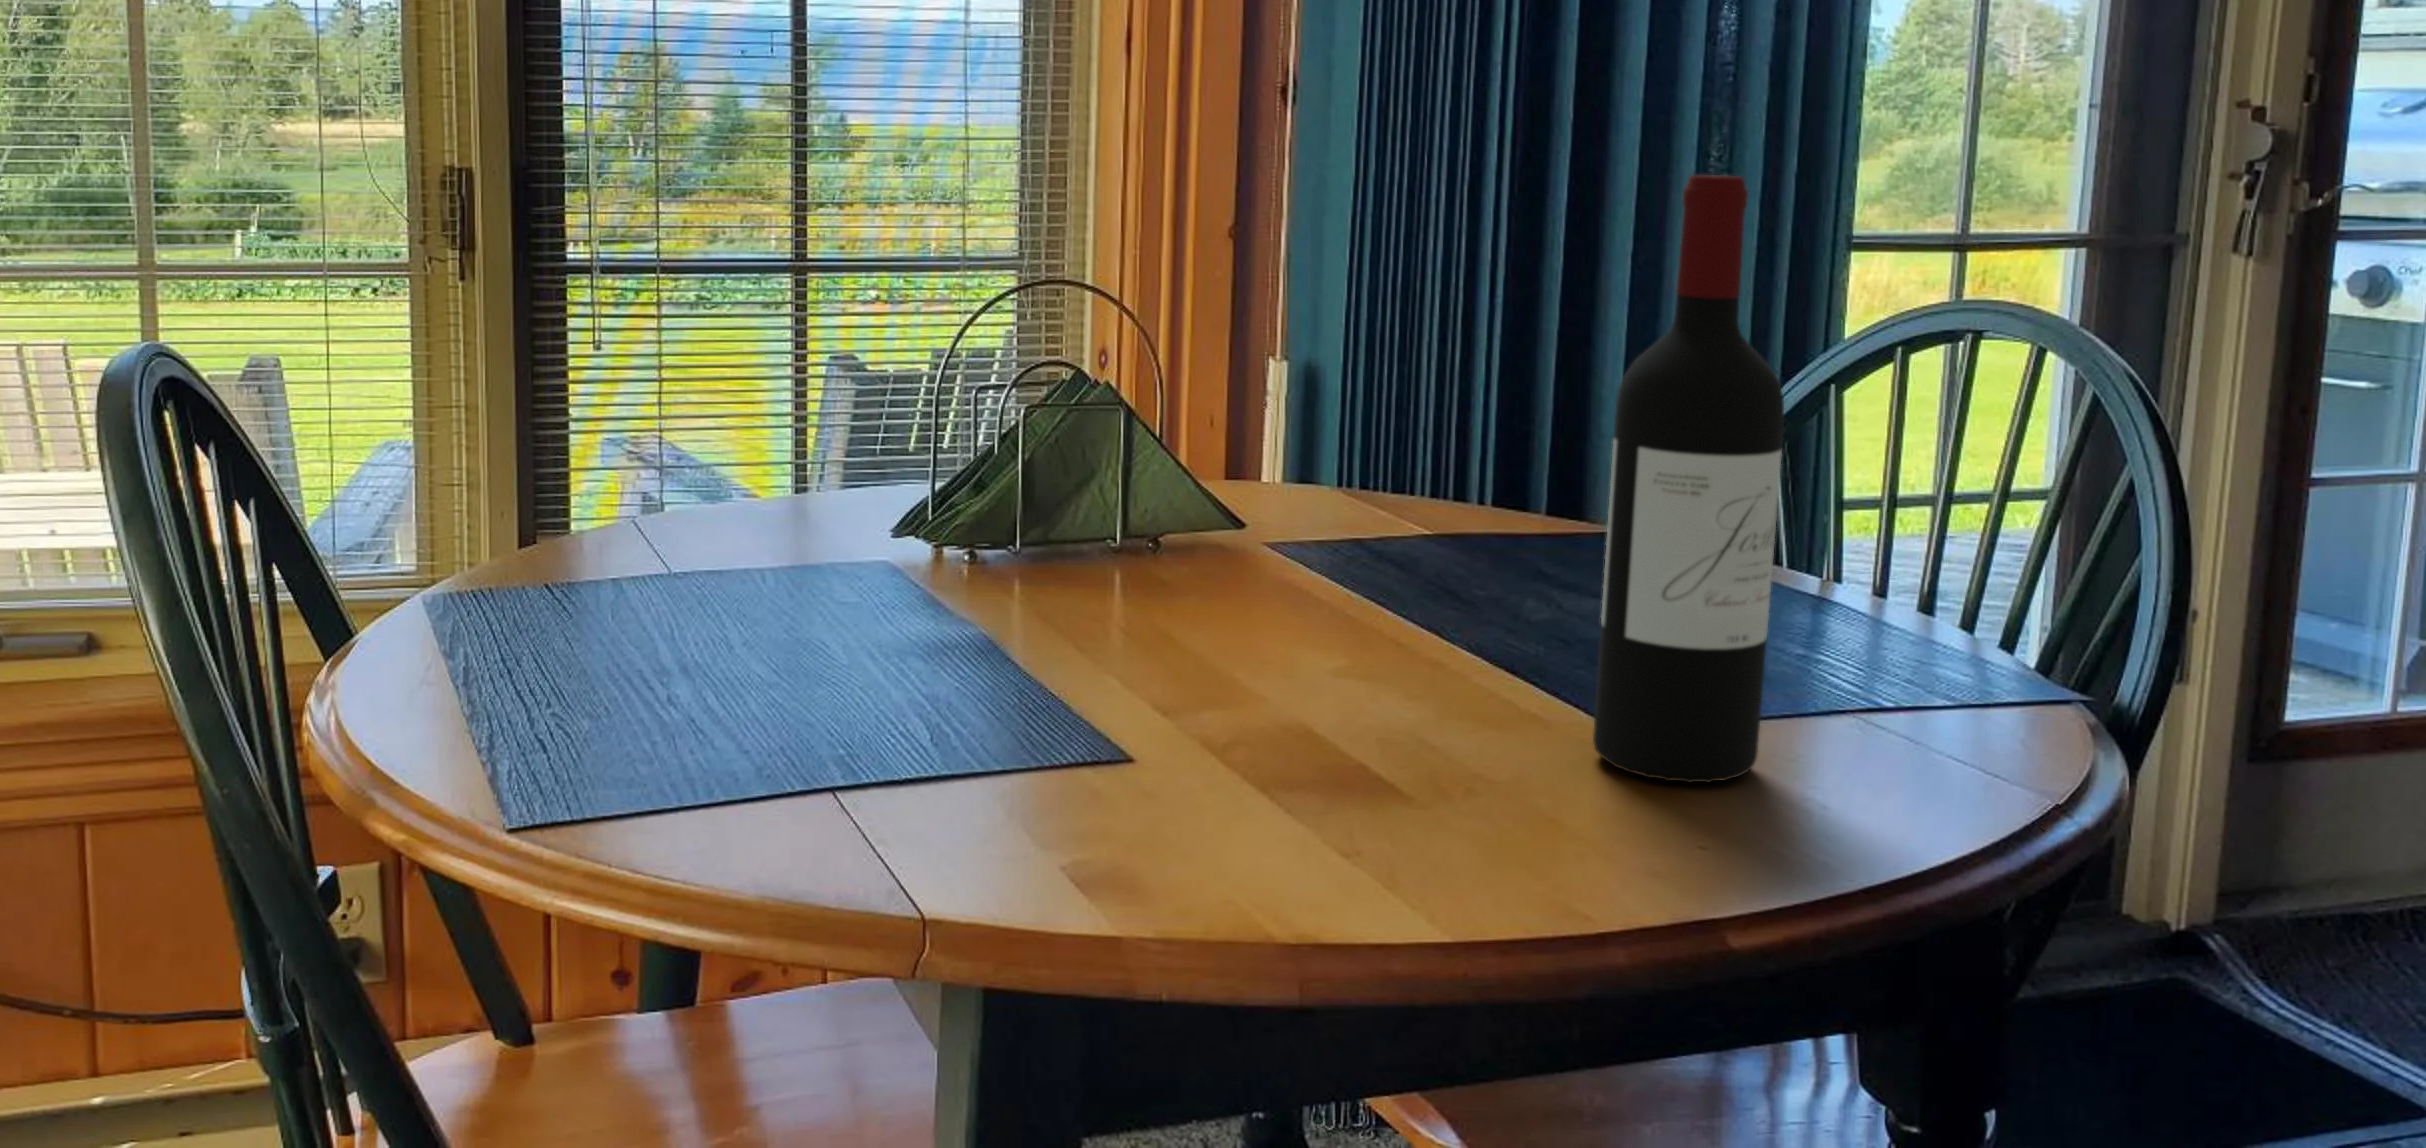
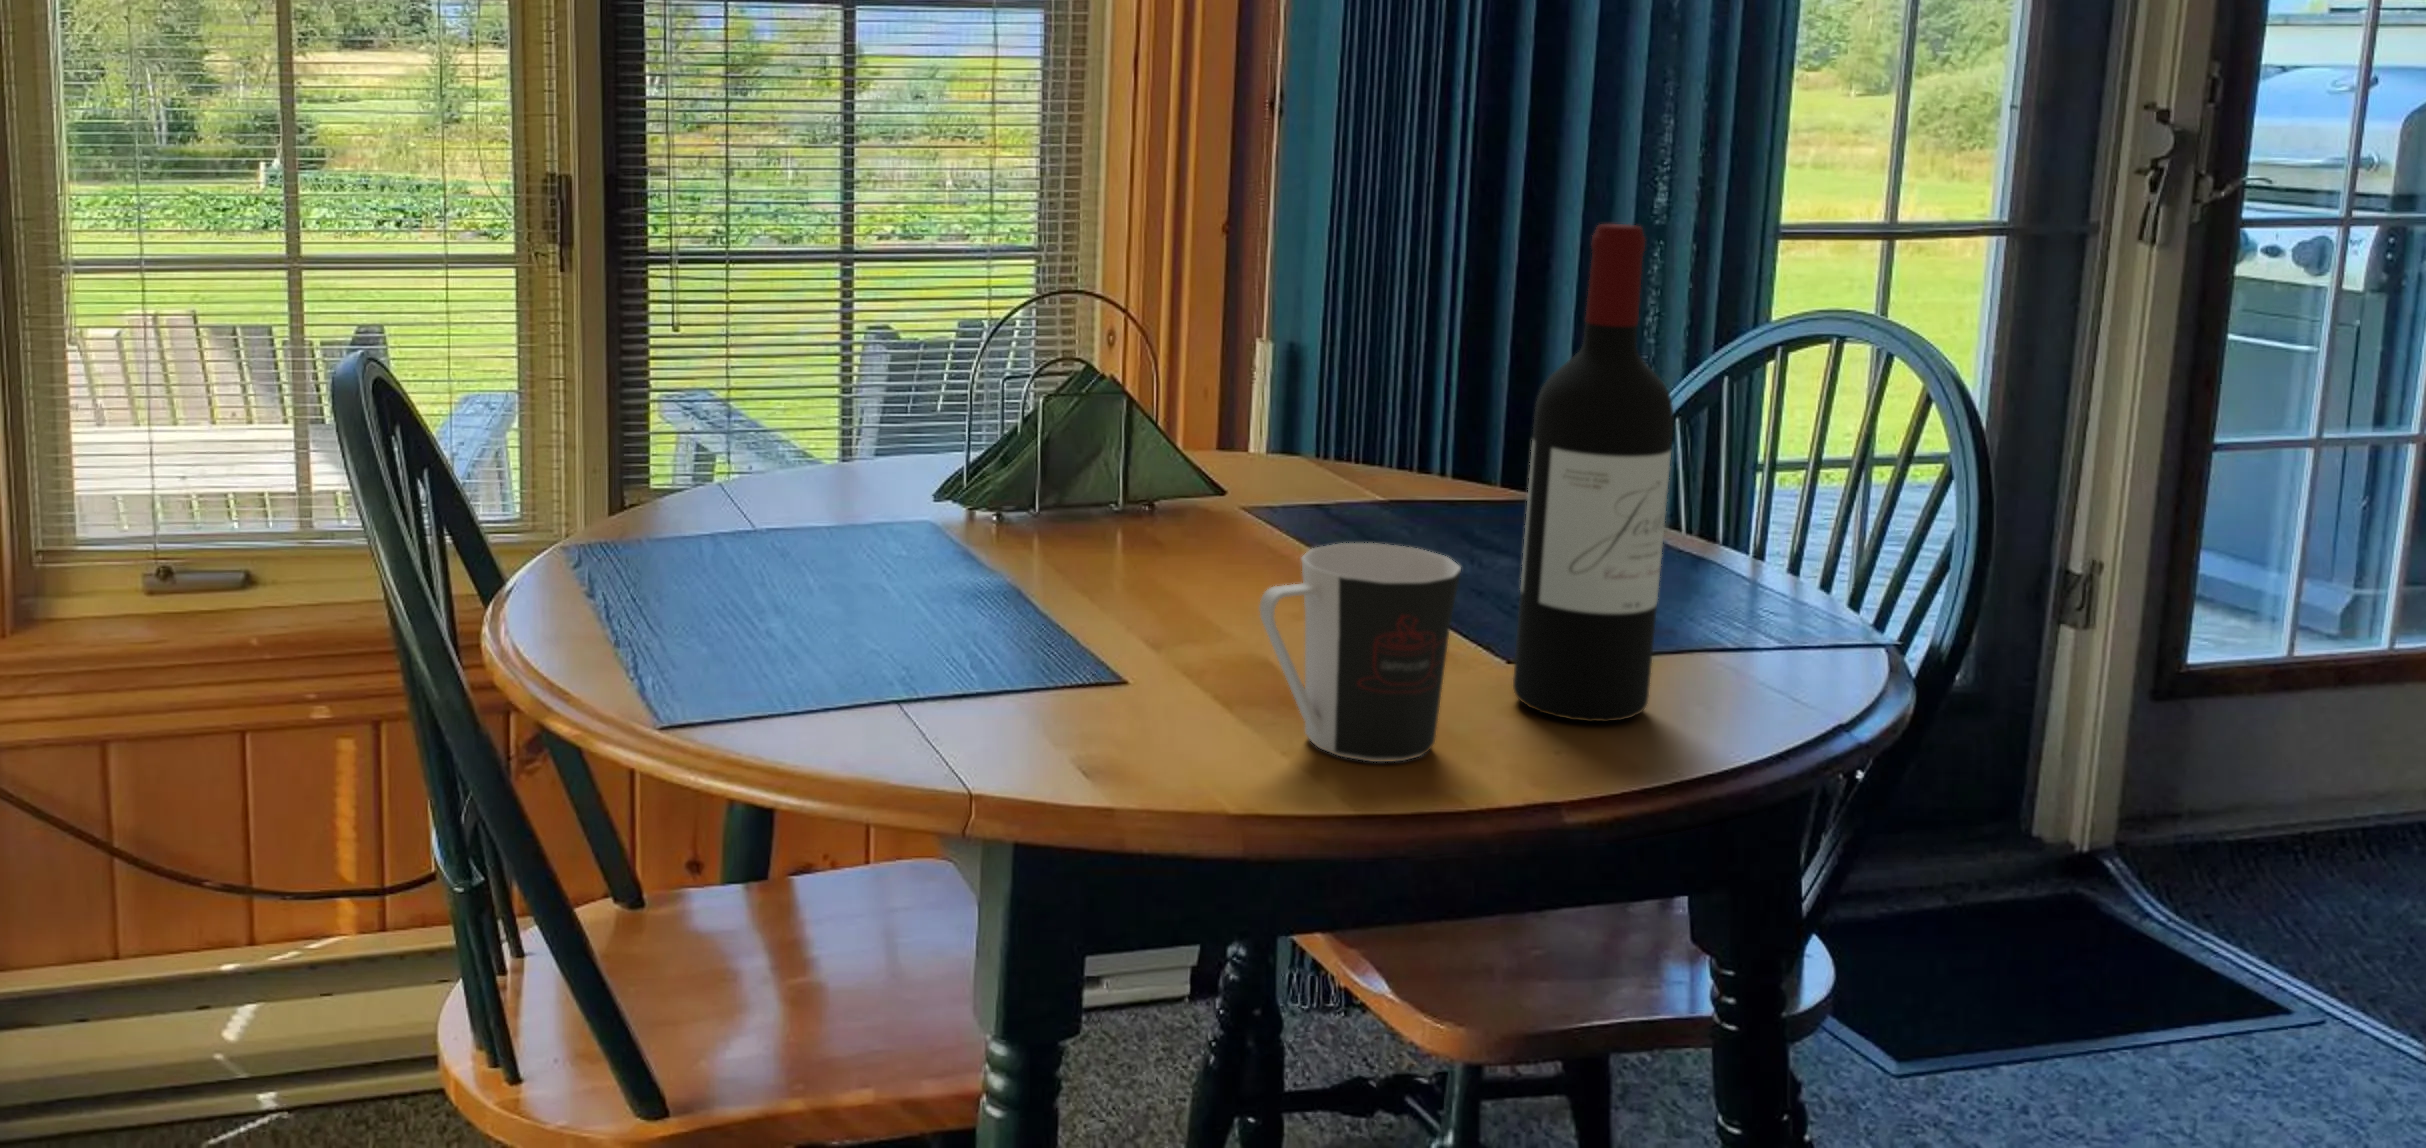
coffee cup: none [1287,565,1535,834] -> present [1260,543,1461,762]

